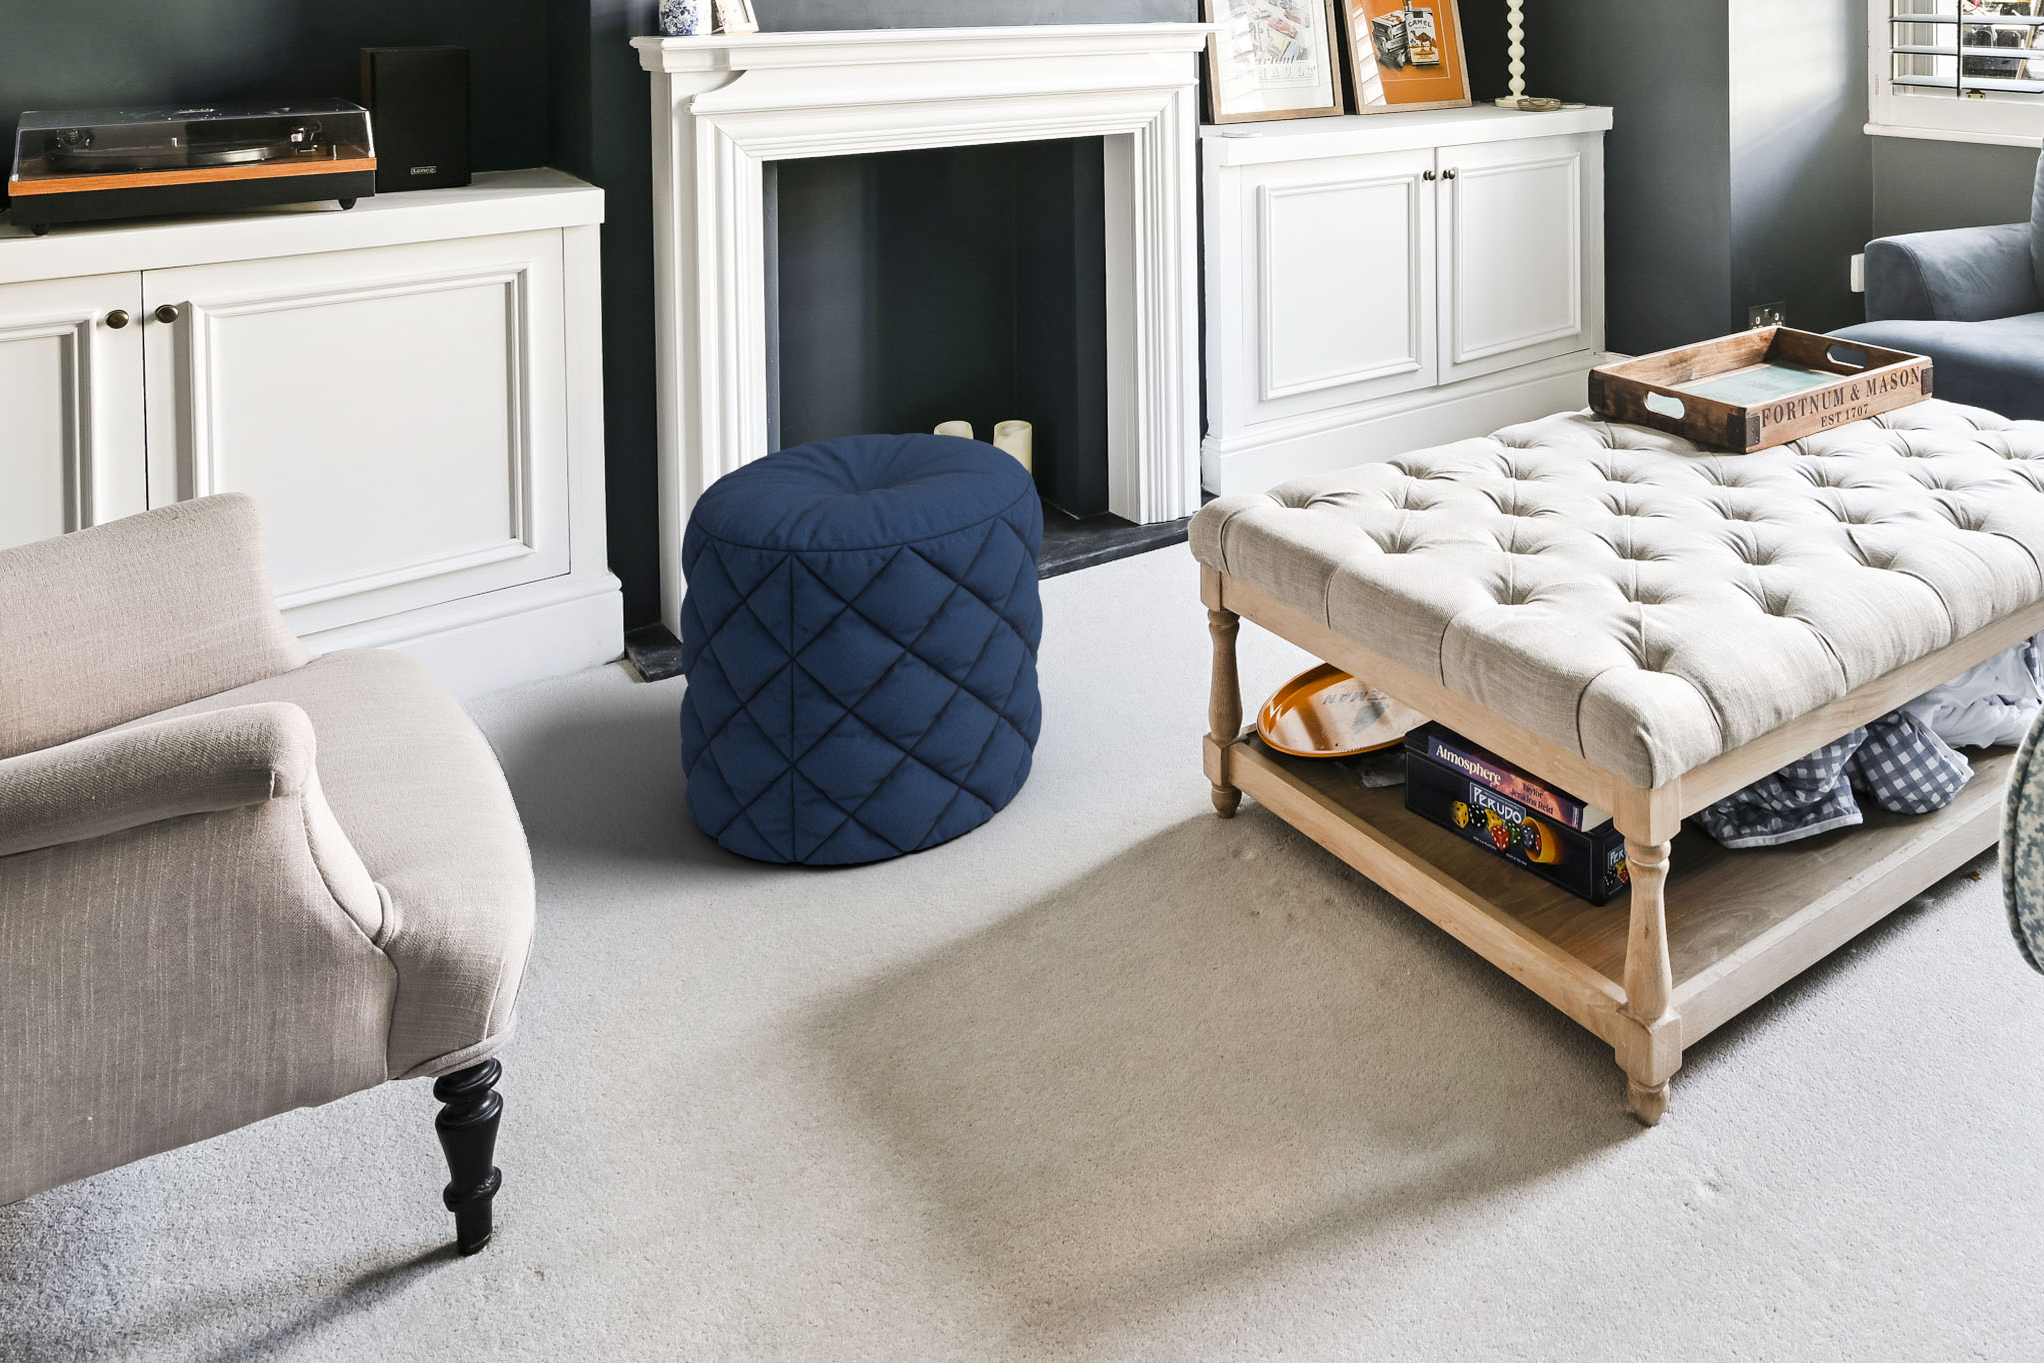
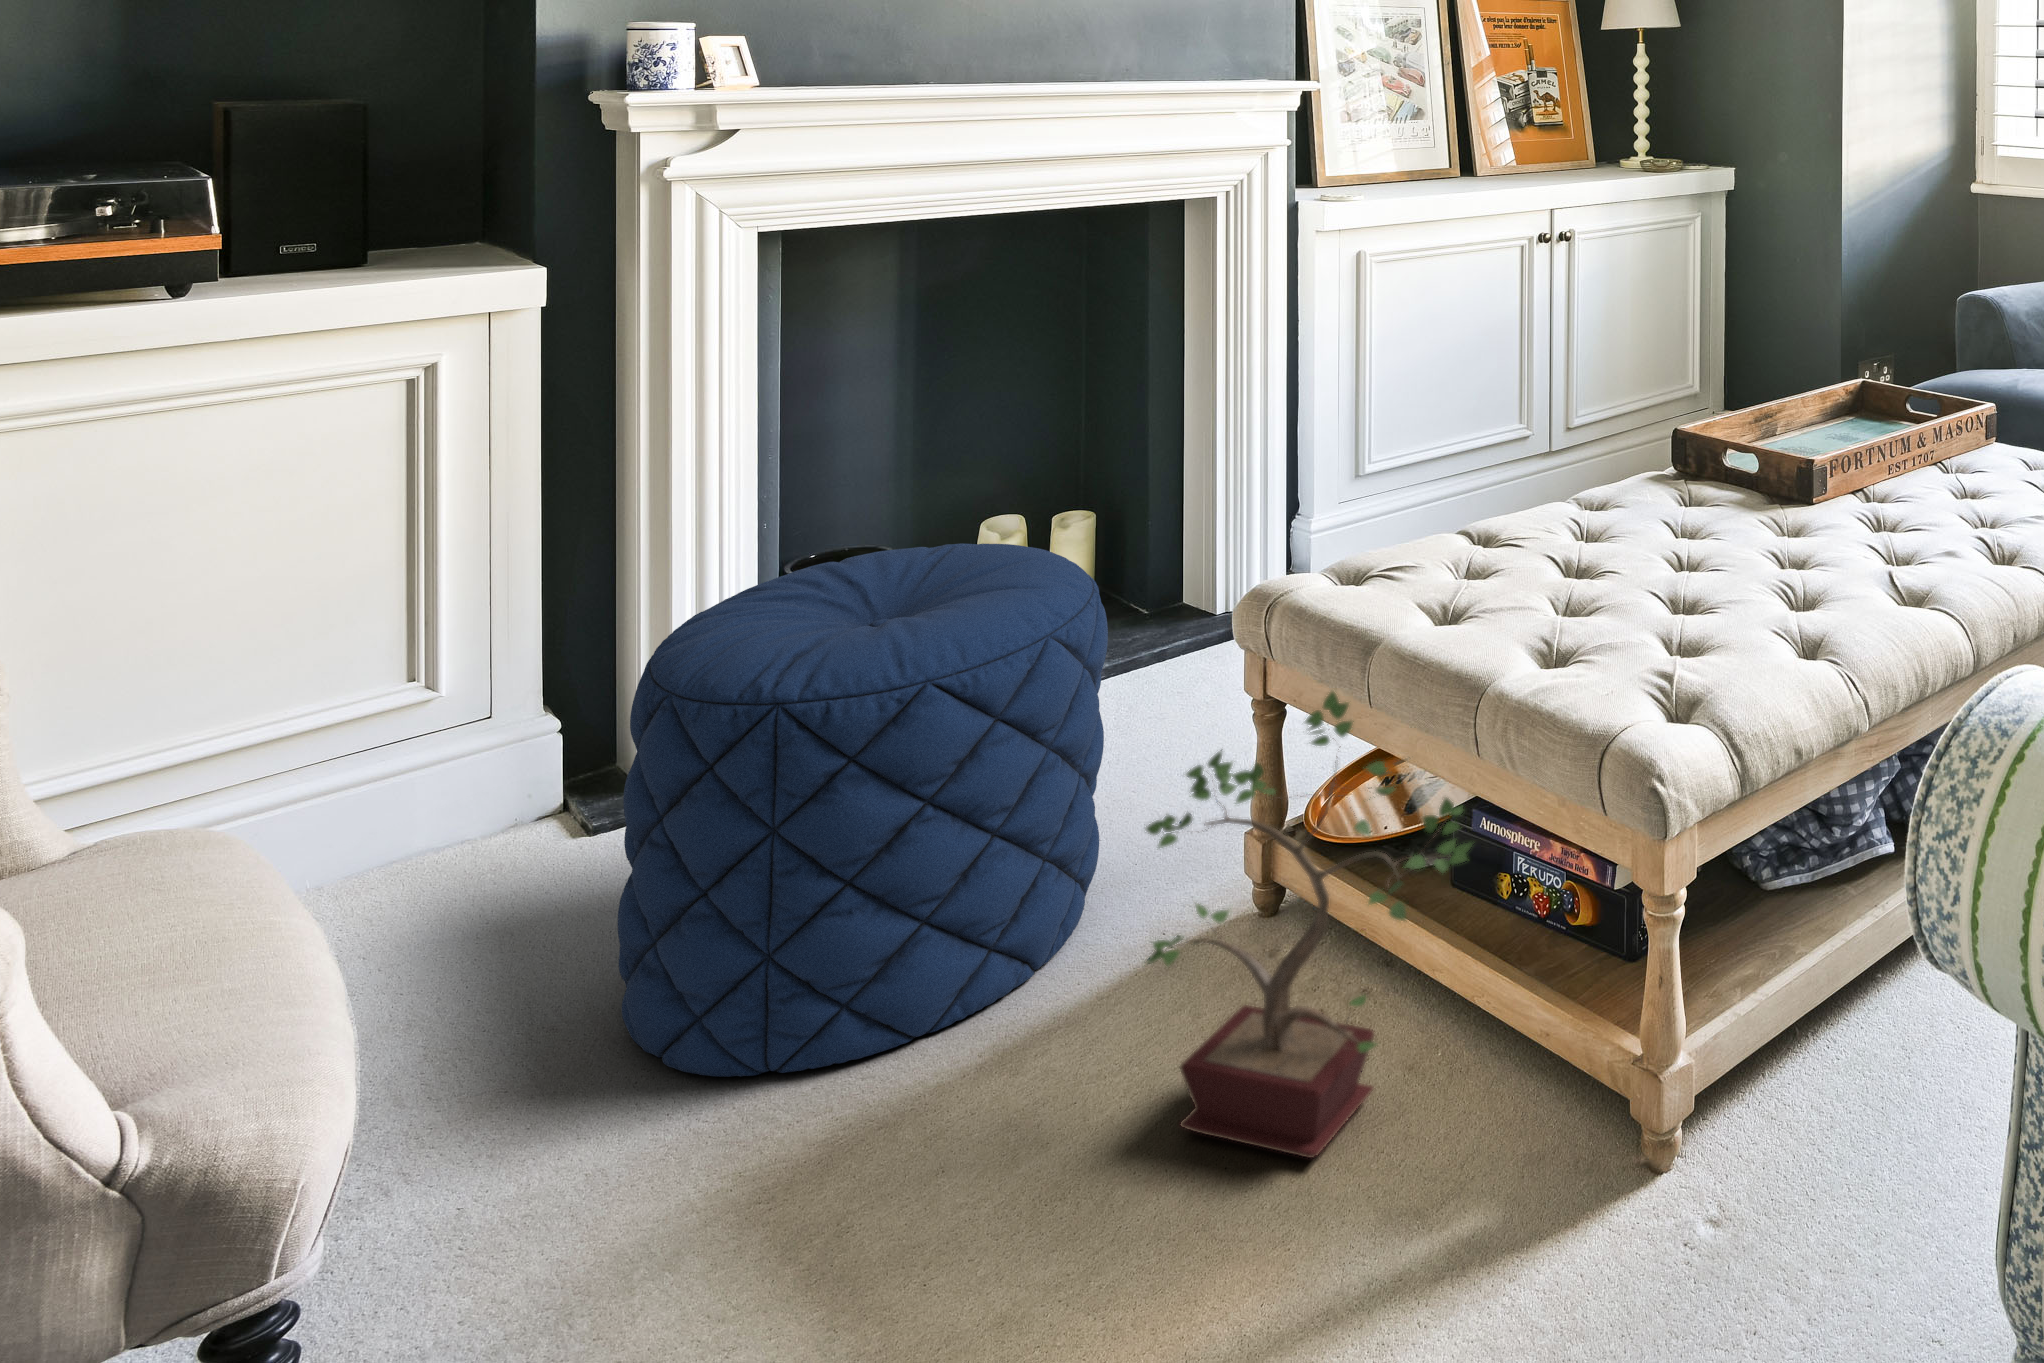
potted plant: none [1083,574,1379,1000] -> present [1146,691,1472,1158]

